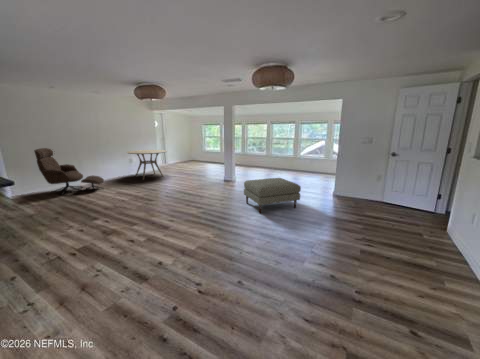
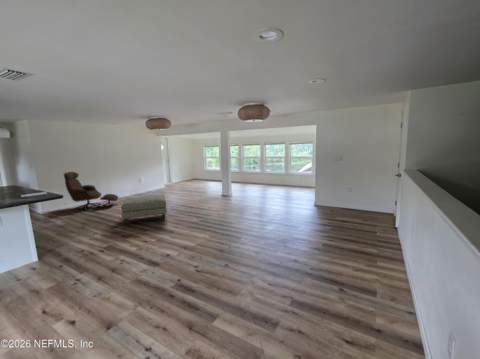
dining table: present [127,150,167,180] -> none [137,171,172,197]
ottoman: present [244,178,301,213] -> present [121,195,167,226]

